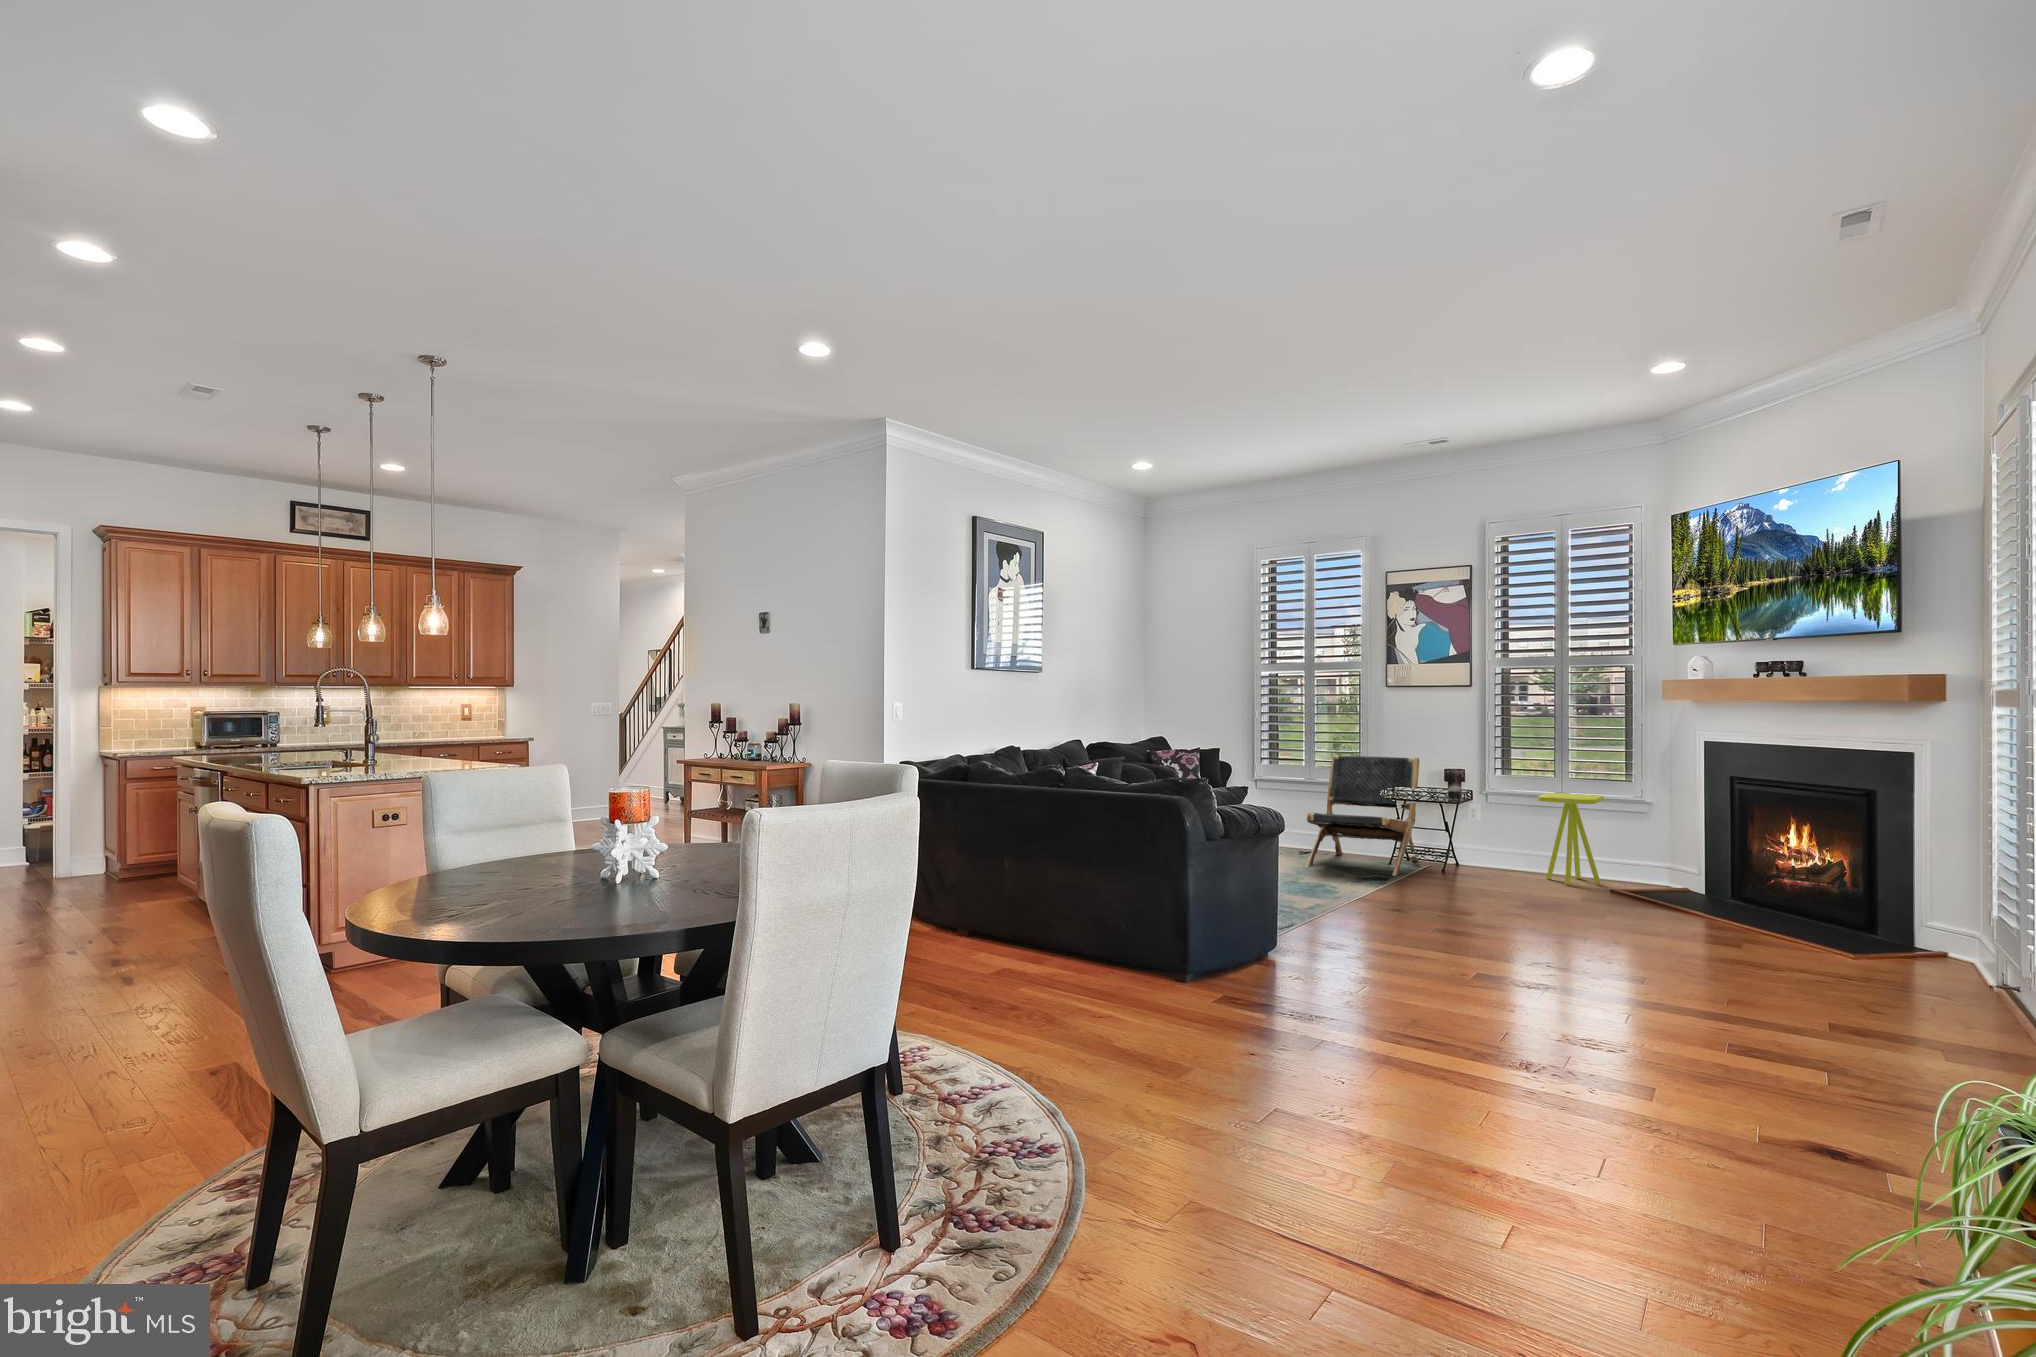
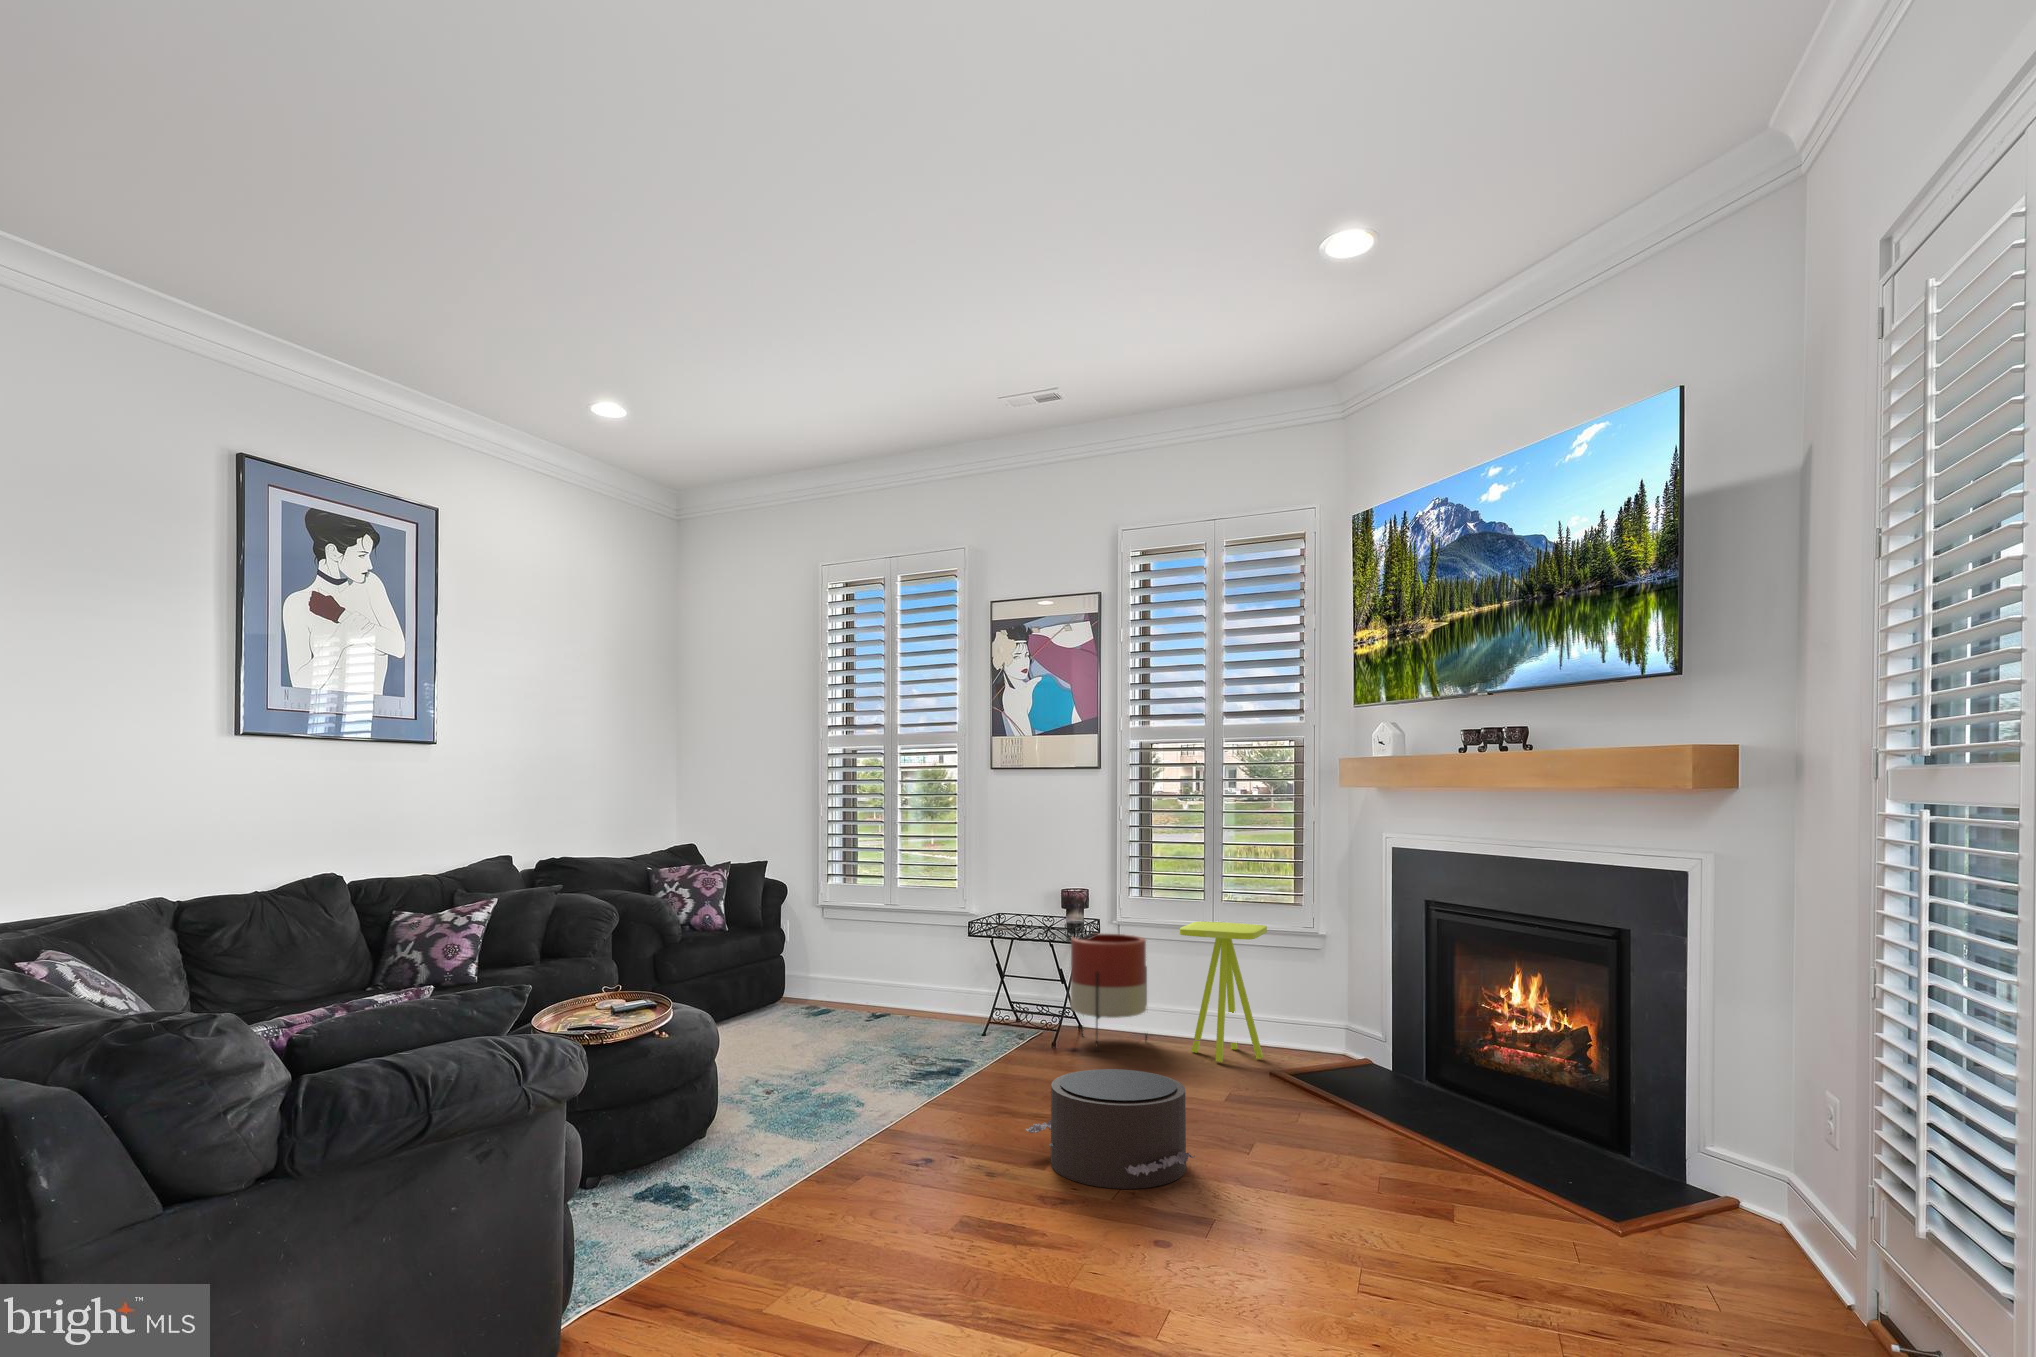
lounge chair: present [1305,755,1419,876] -> none [850,865,1029,1056]
planter: none [1455,801,1512,876] -> present [1070,933,1147,1050]
pouf: none [1450,874,1562,934] -> present [1026,1069,1195,1189]

